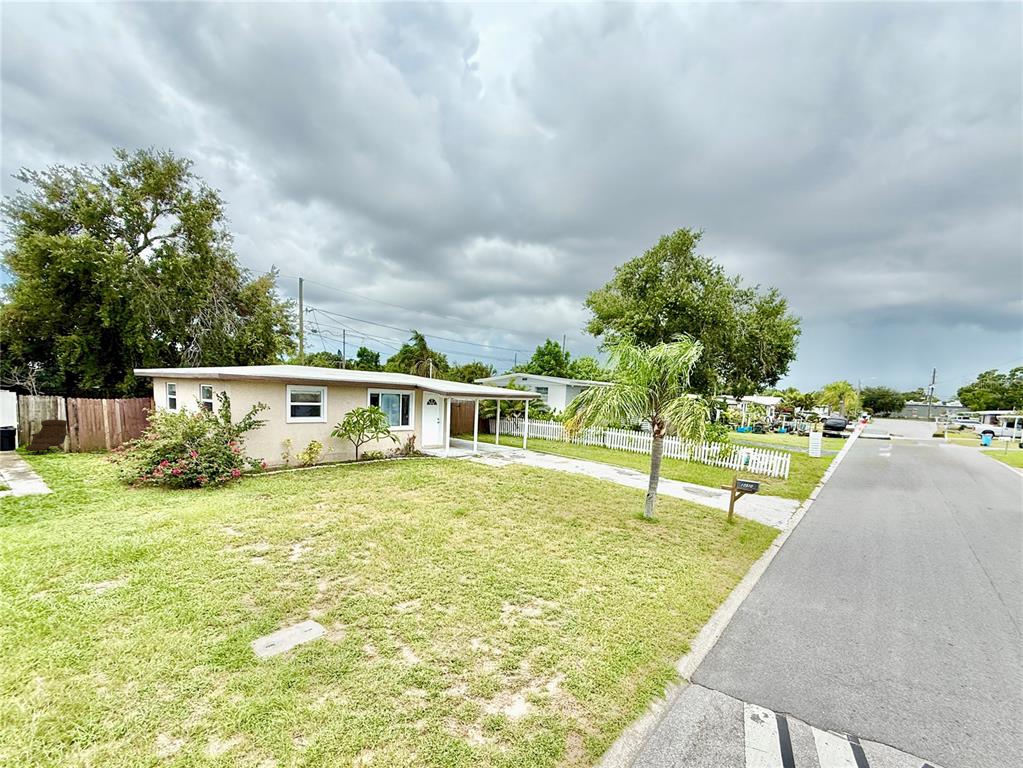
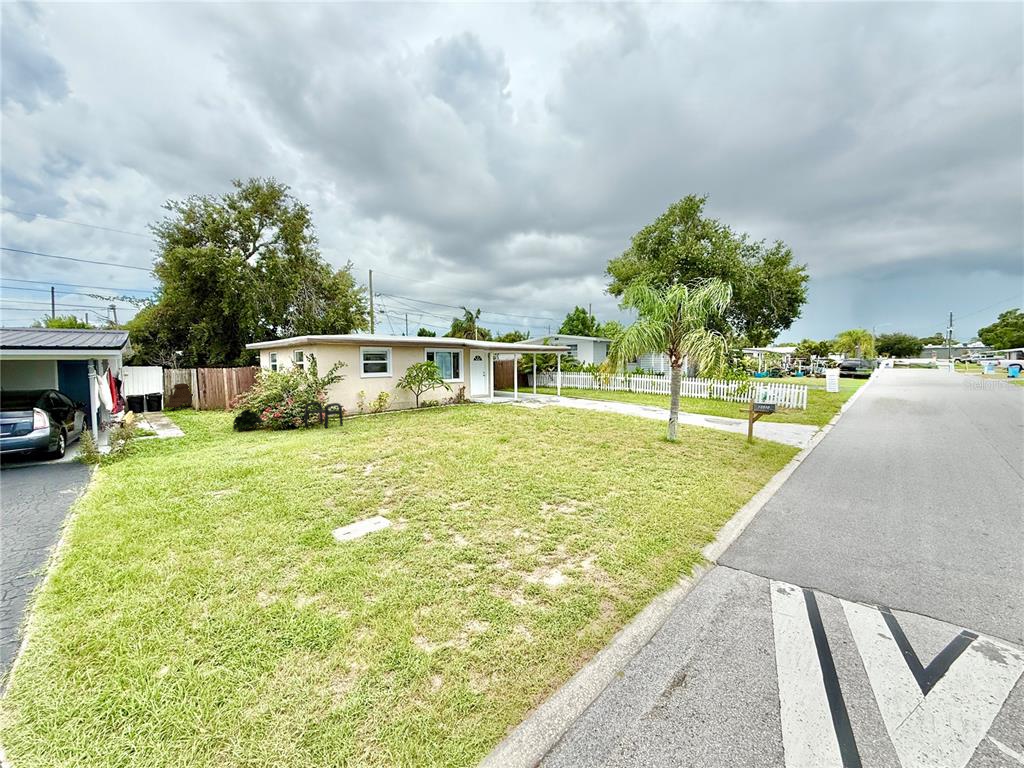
bench: none [214,454,263,488] -> present [305,402,343,428]
potted plant: none [119,461,162,489] -> present [233,409,264,431]

